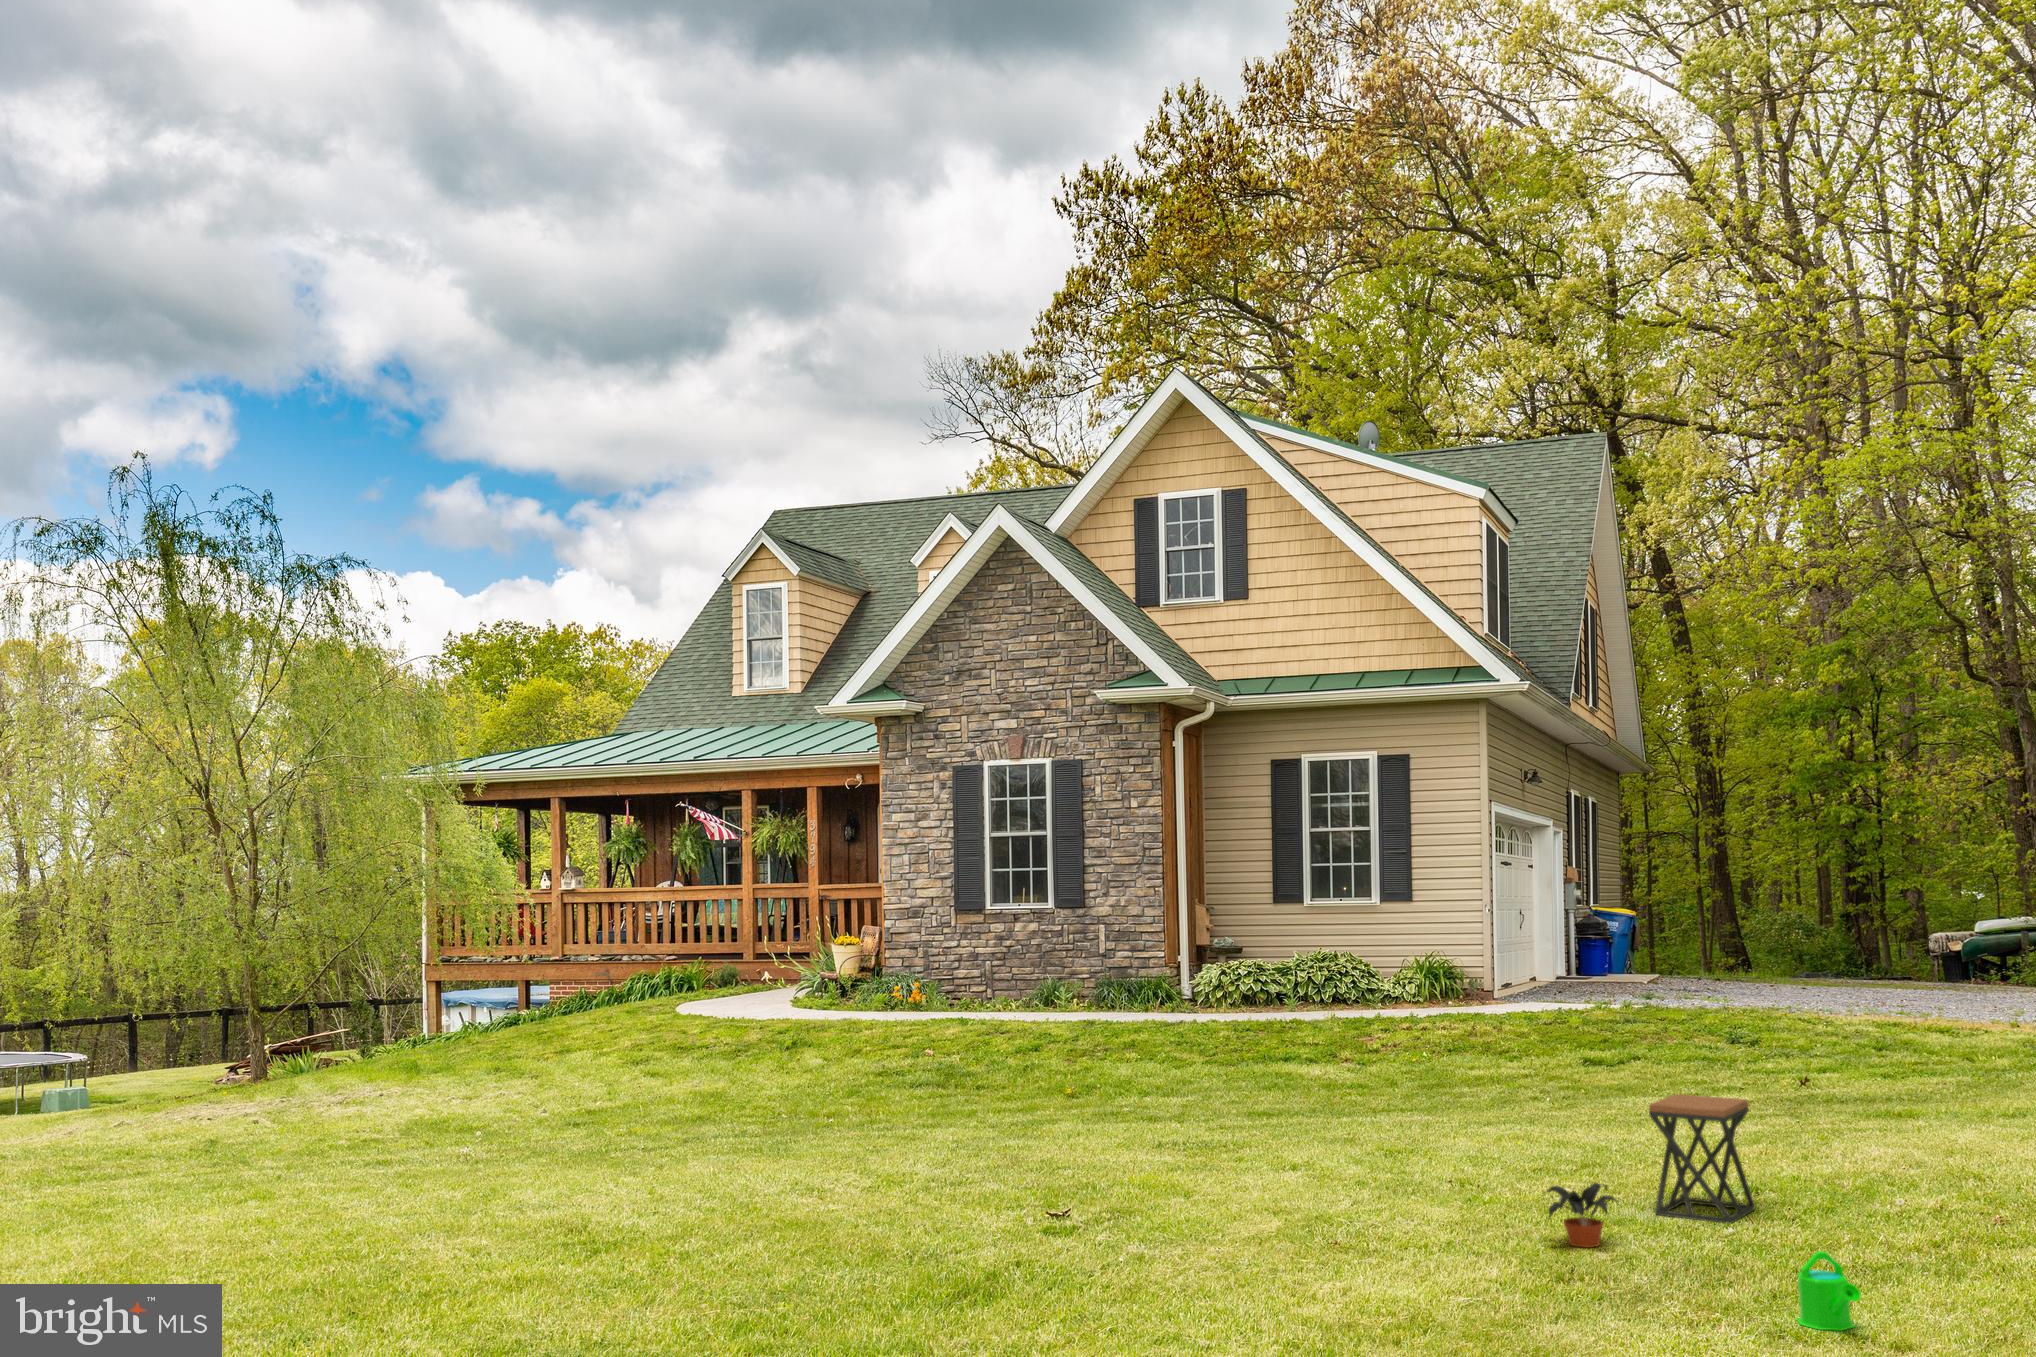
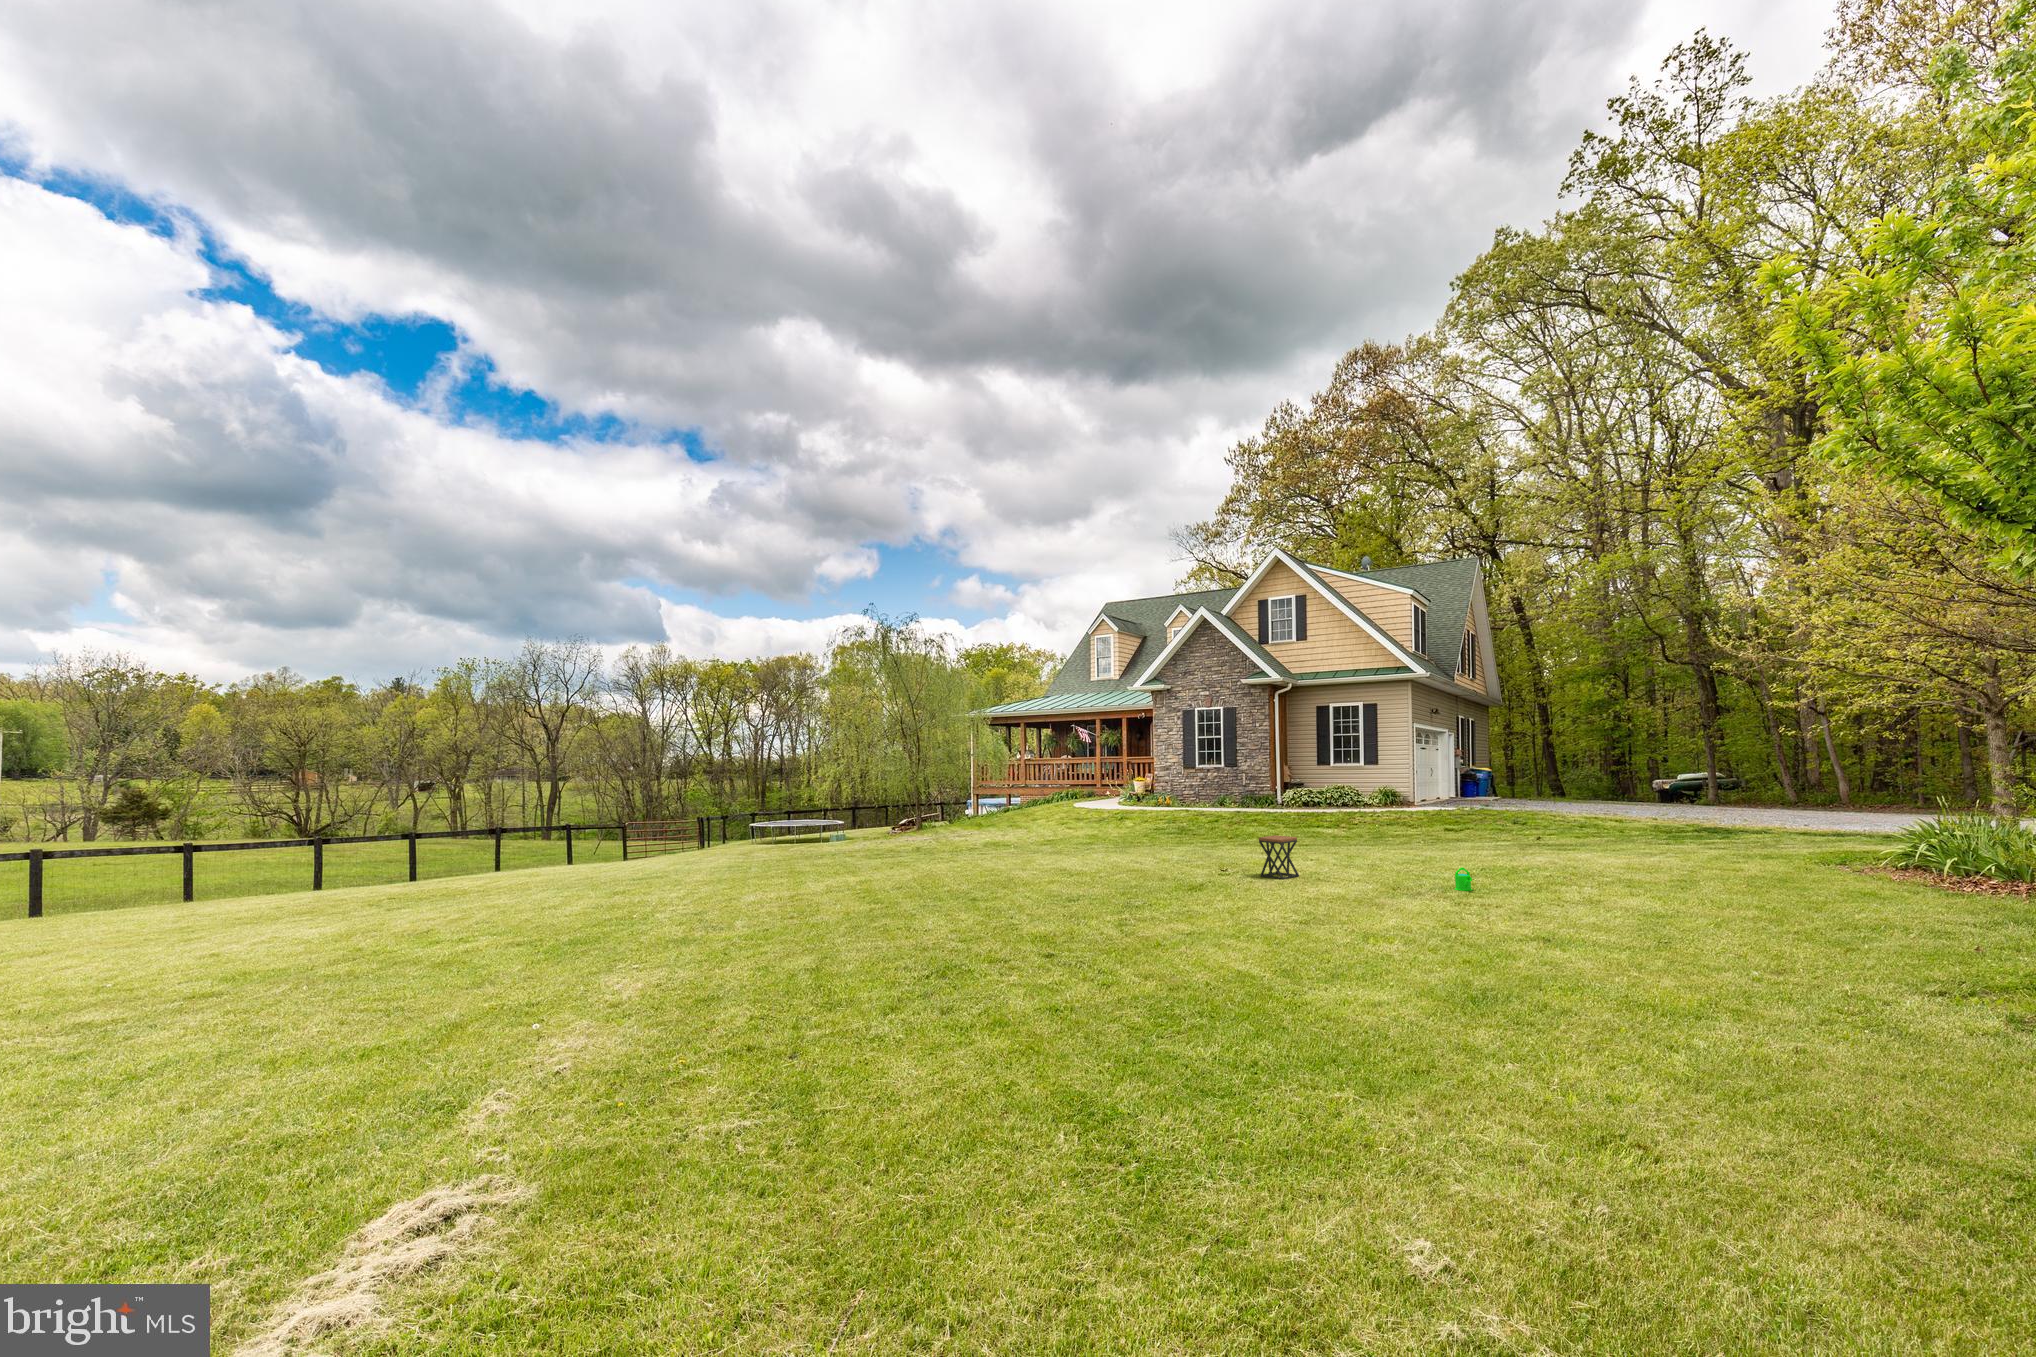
stool: present [1649,1094,1755,1224] -> present [1259,835,1299,880]
potted plant: present [1547,1183,1619,1248] -> none [1385,853,1411,873]

